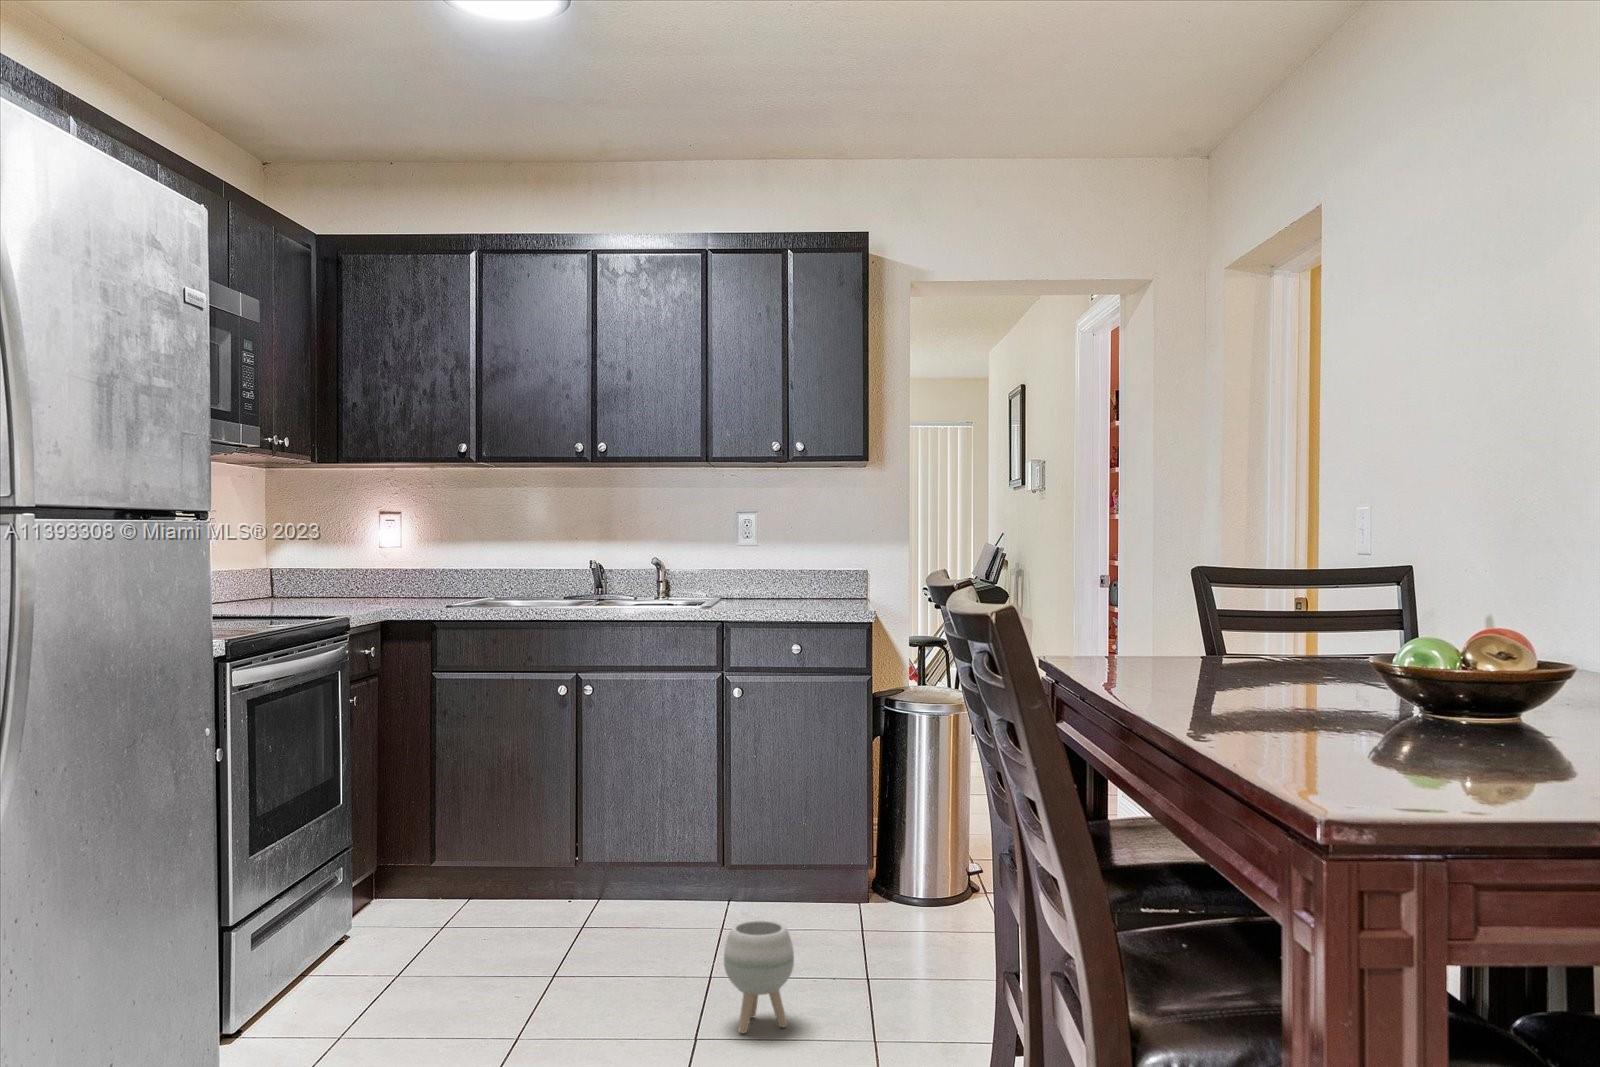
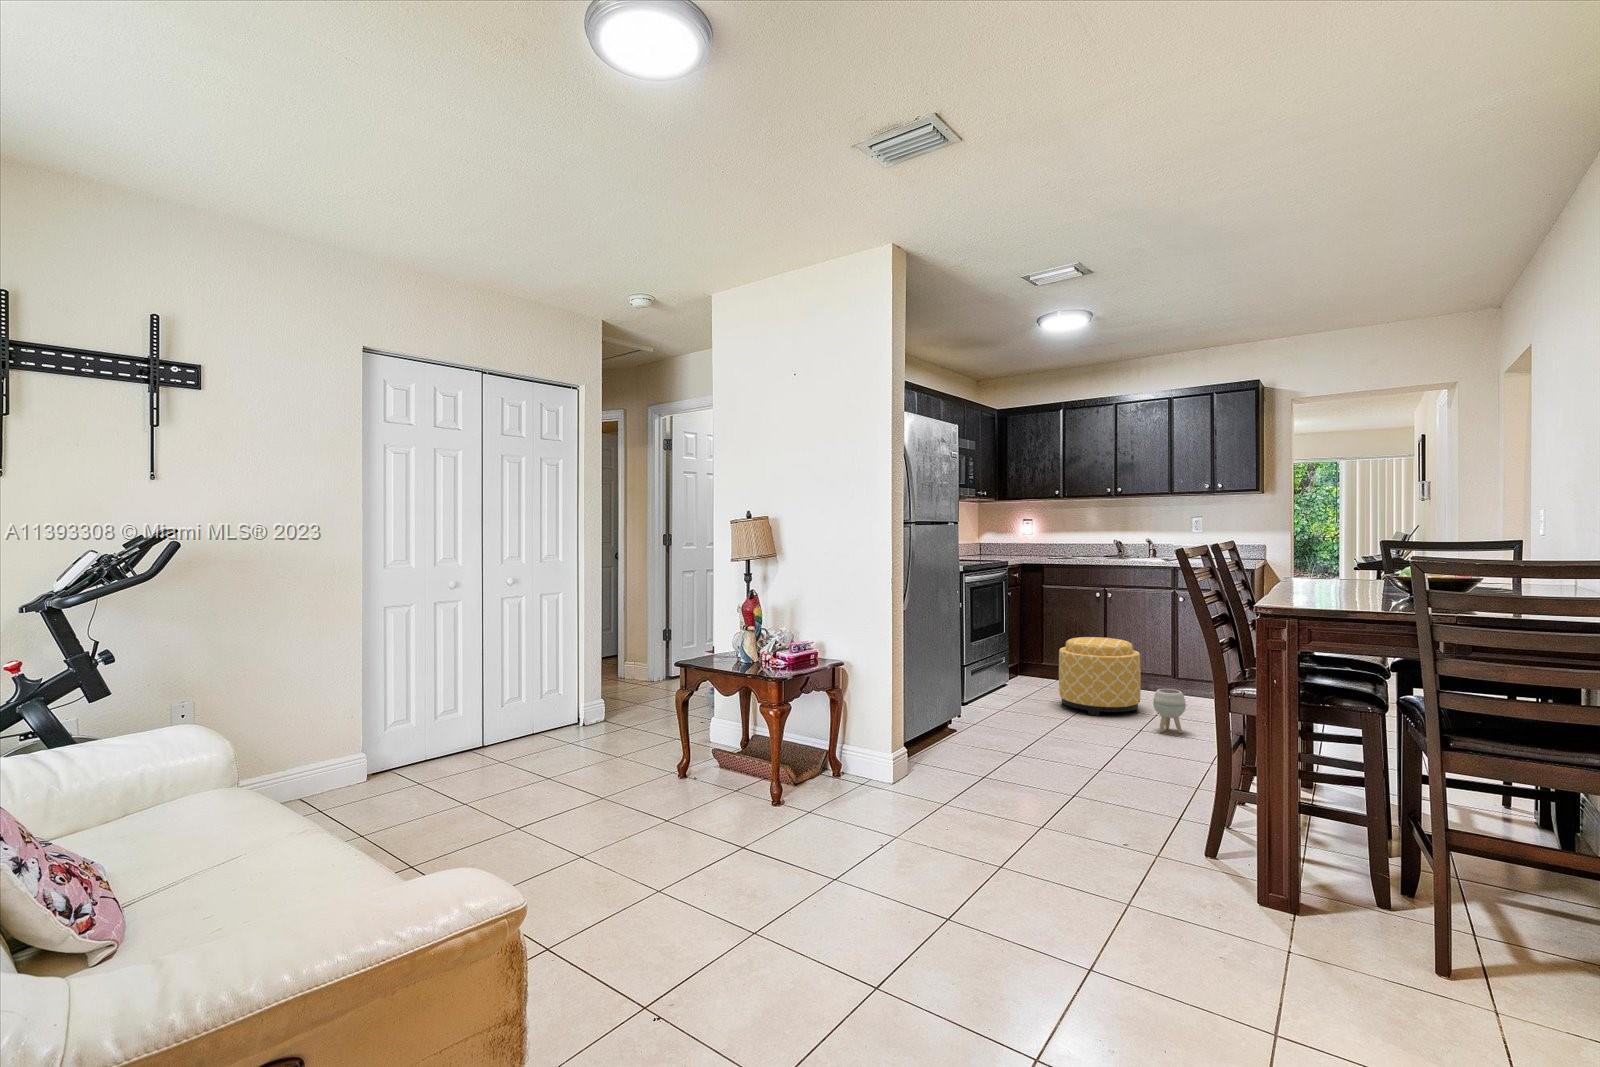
ottoman: none [488,797,677,1006] -> present [1059,637,1141,716]

